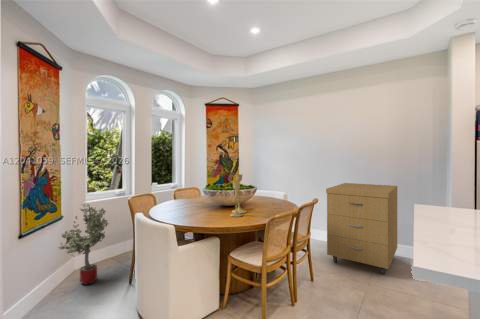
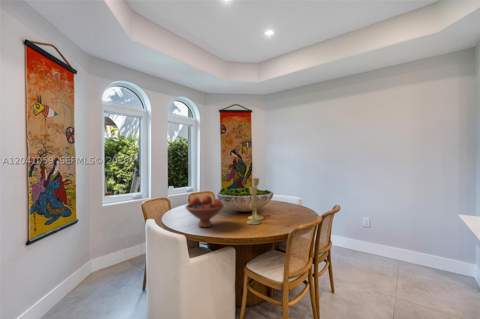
storage cabinet: present [326,183,397,274] -> none [345,186,420,286]
fruit bowl: none [173,190,209,219] -> present [186,195,224,227]
potted tree: present [59,204,109,284] -> none [69,207,124,291]

